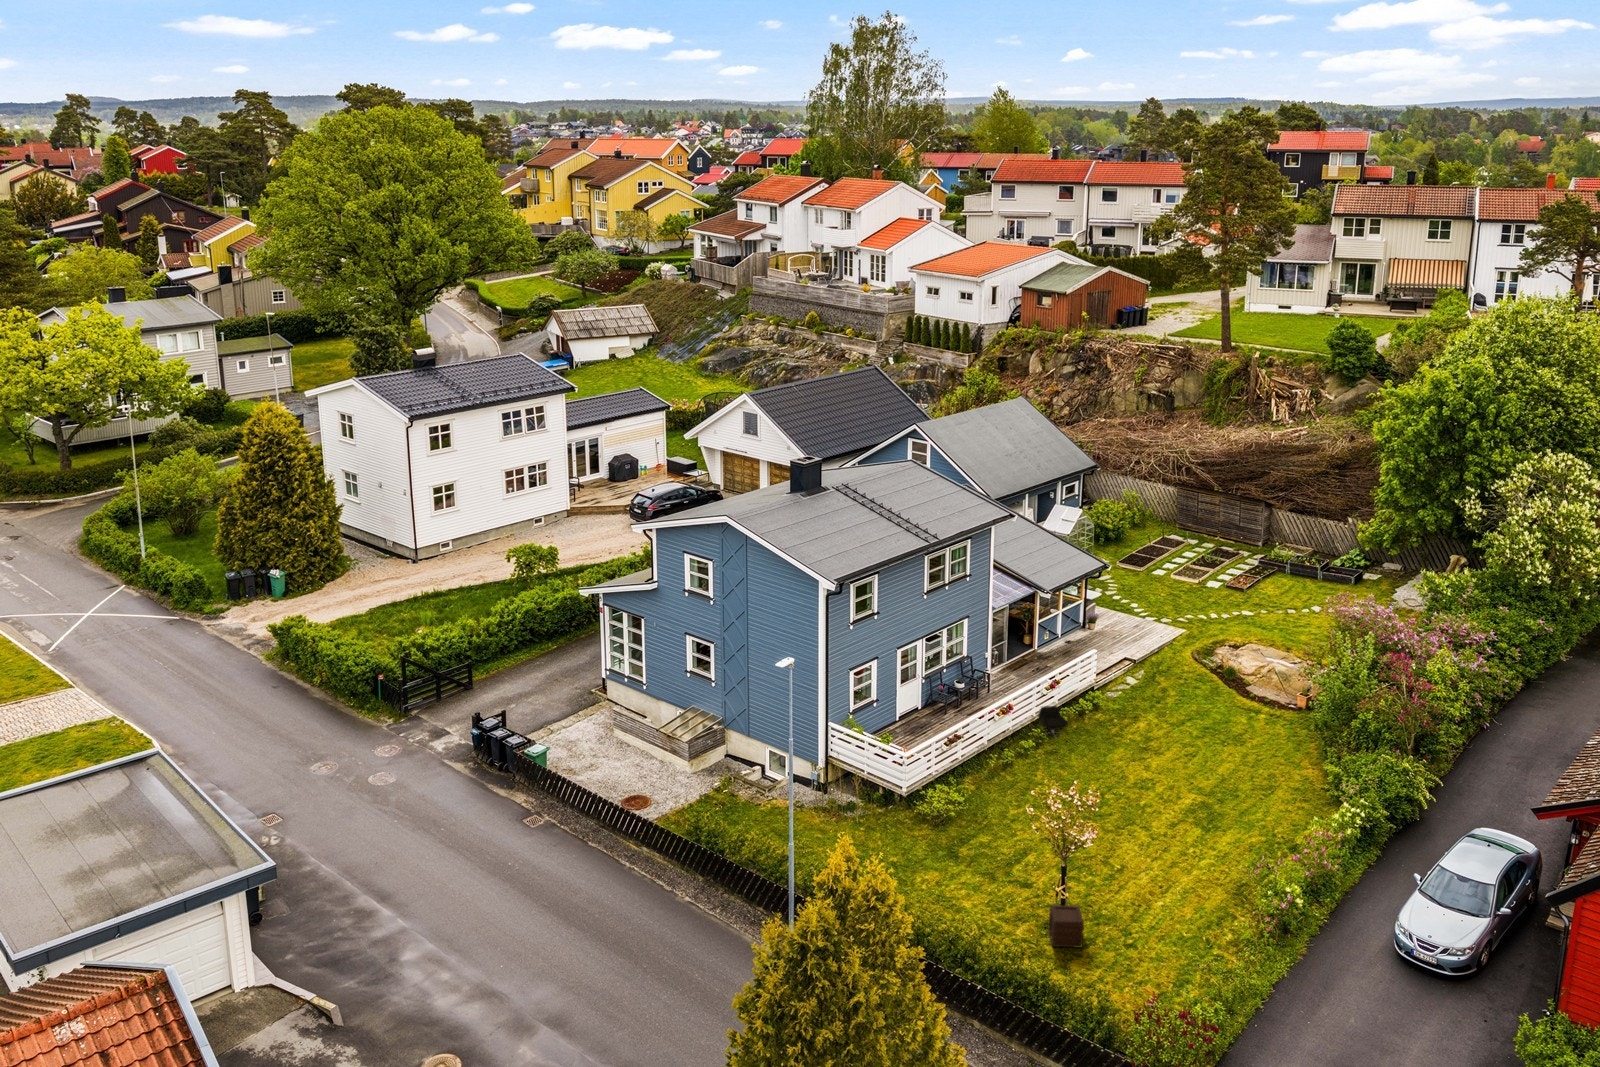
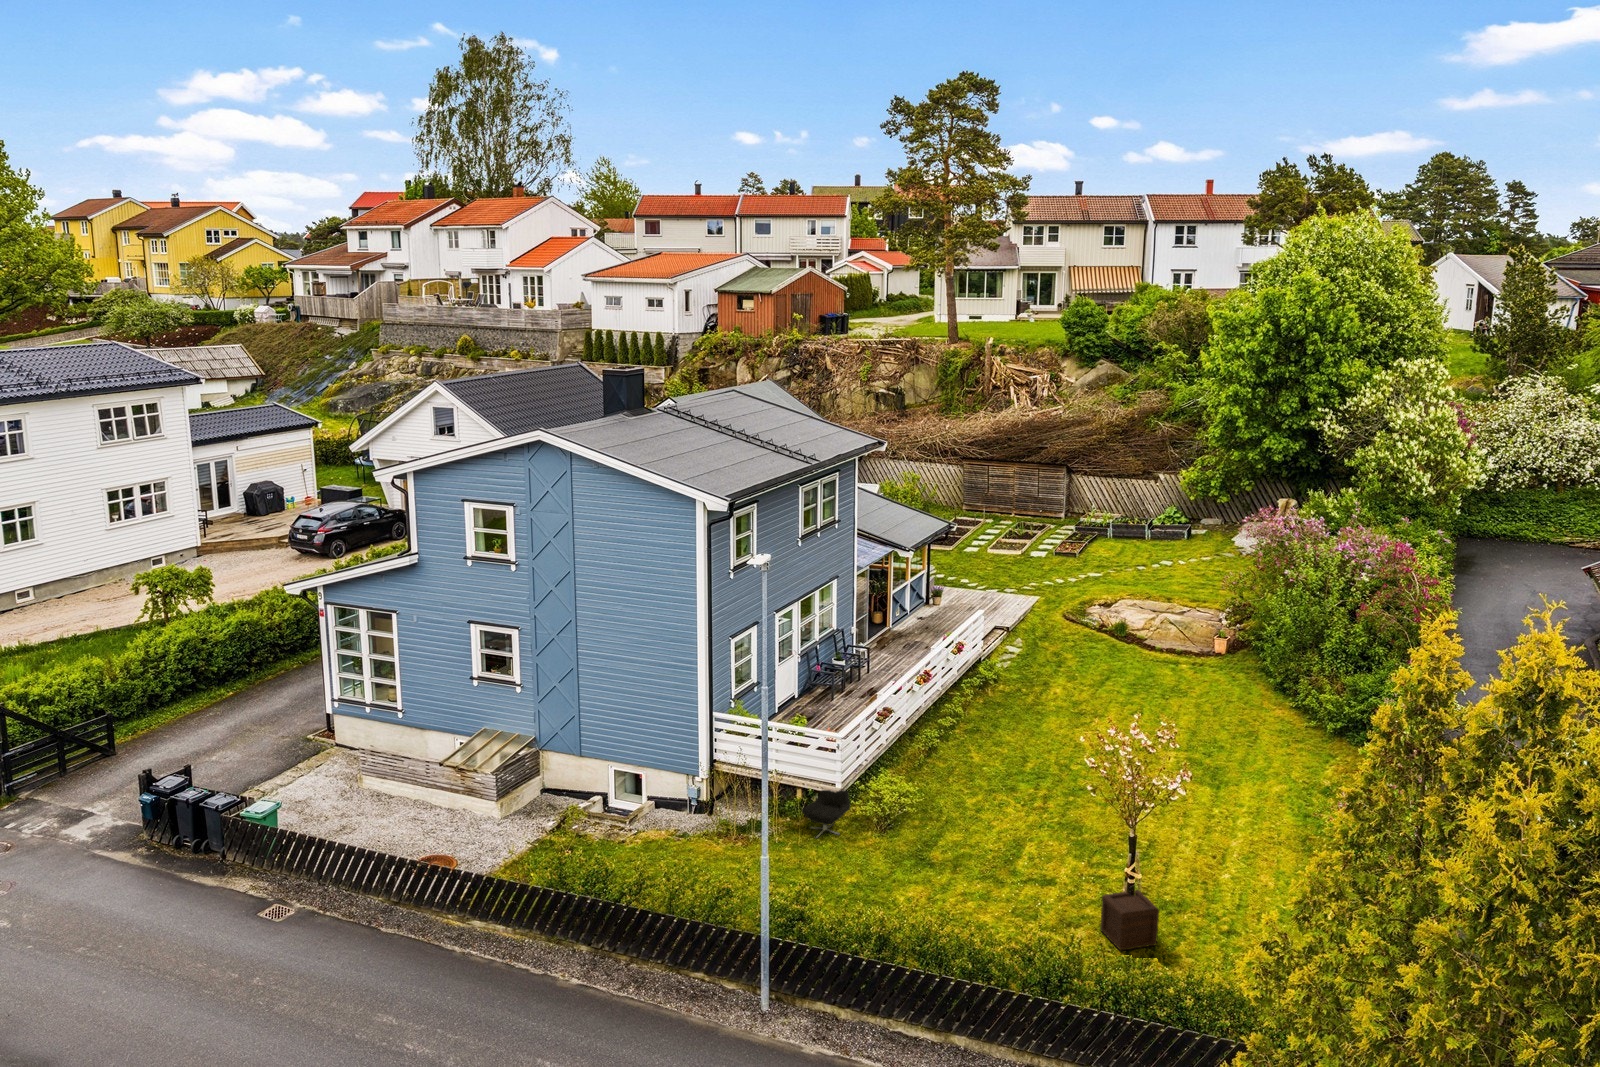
lounge chair: present [1038,706,1068,738] -> present [802,789,850,837]

